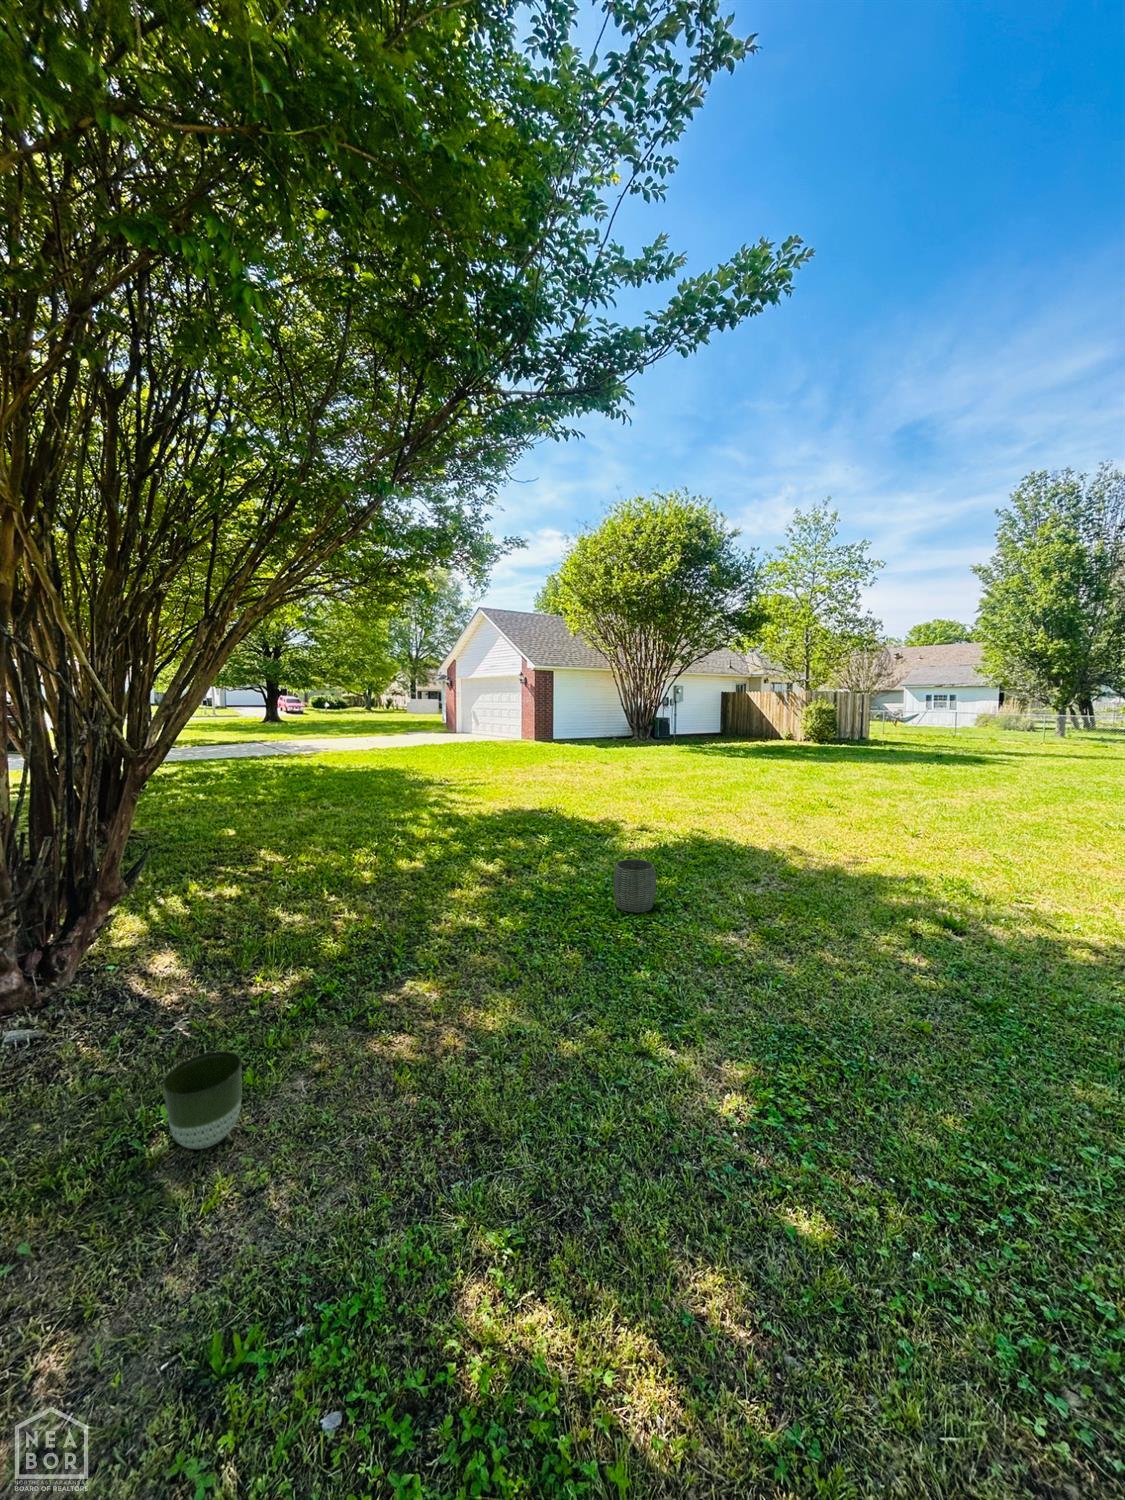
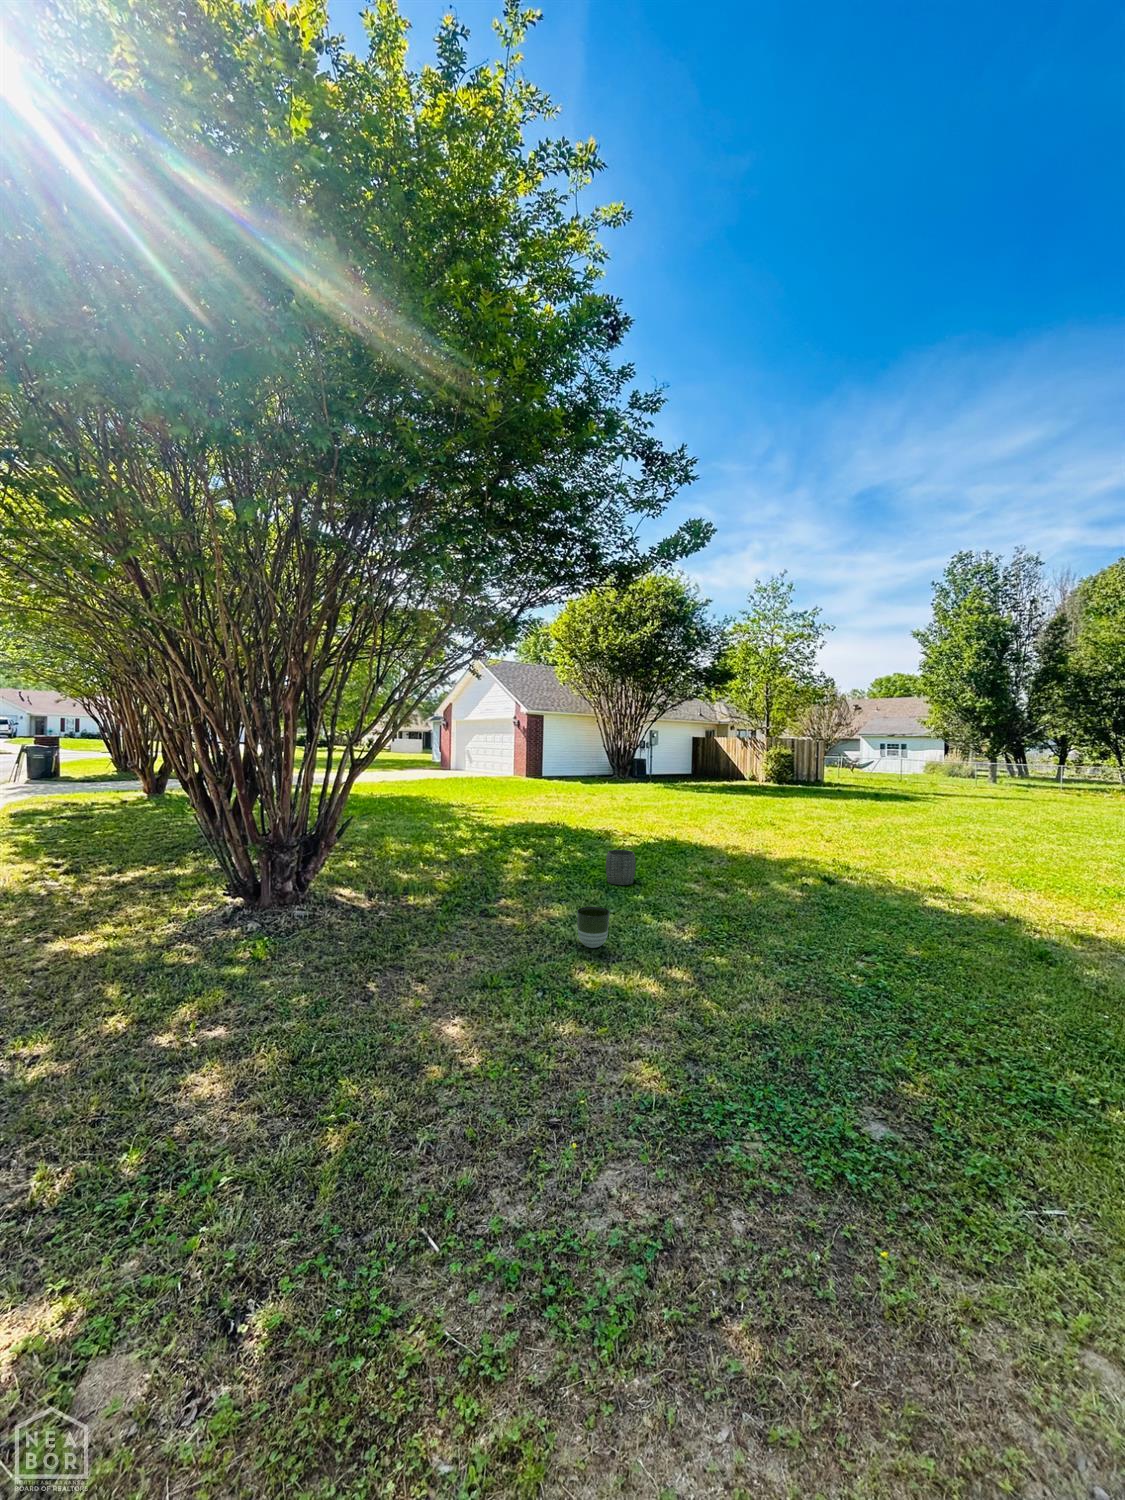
planter: present [163,1051,241,1149] -> present [577,907,609,948]

